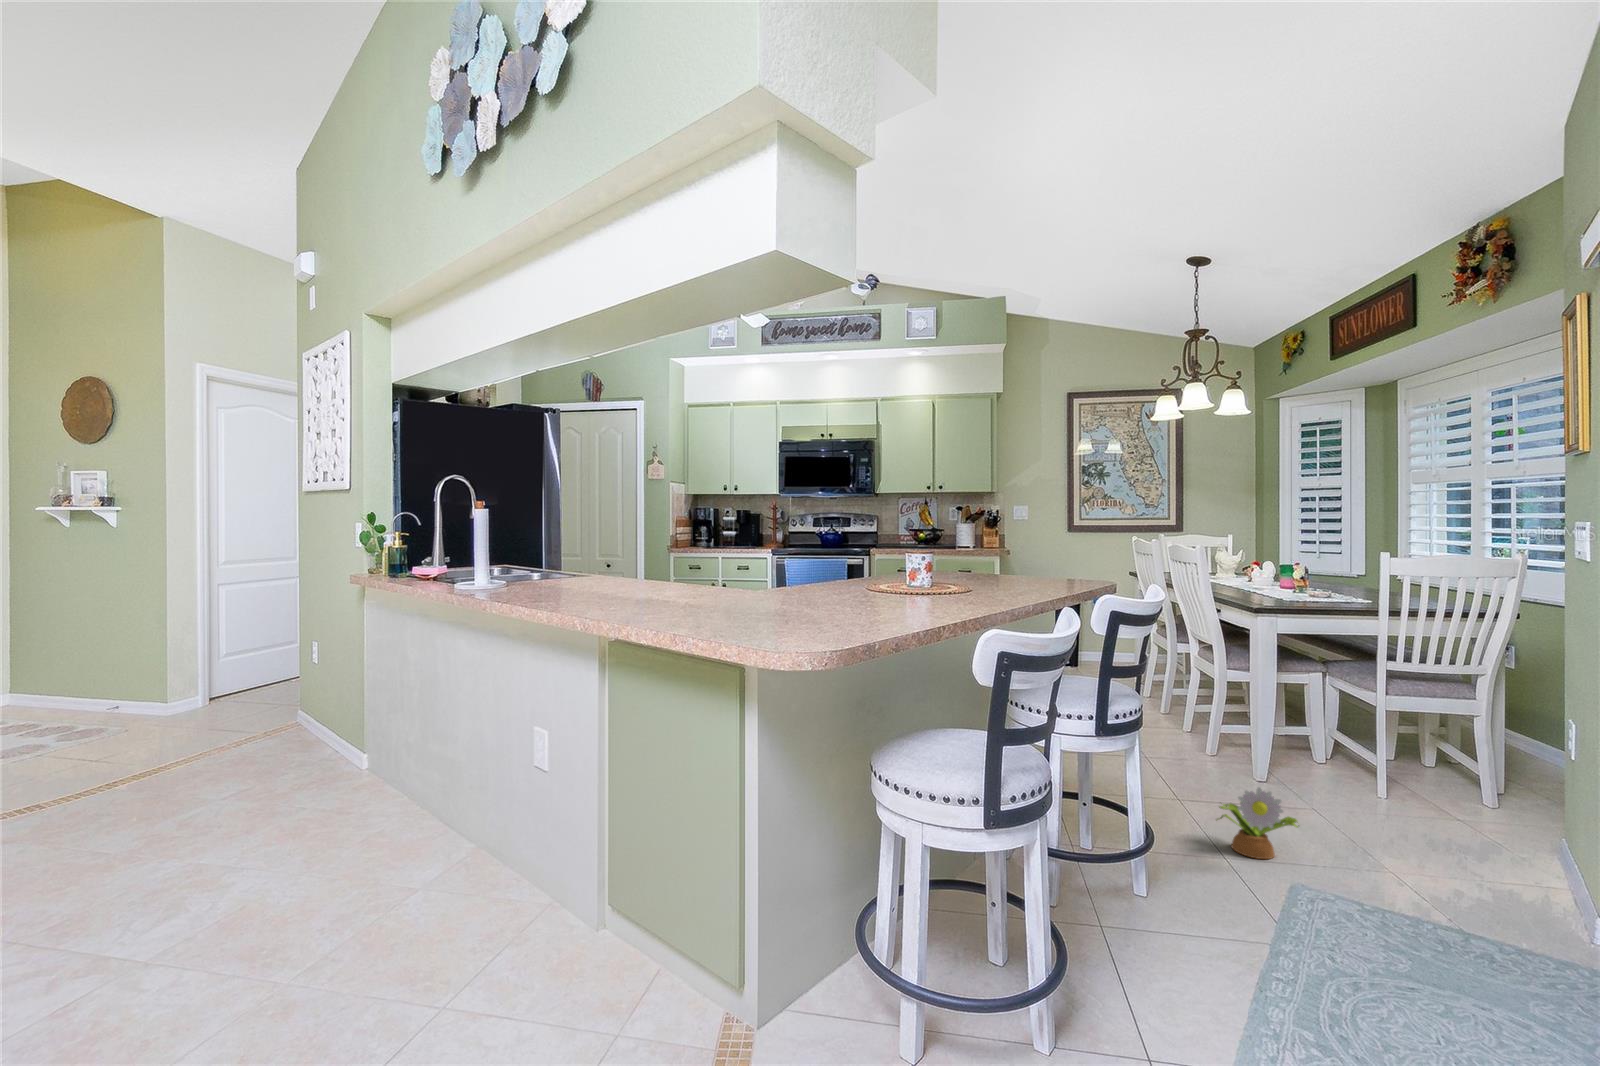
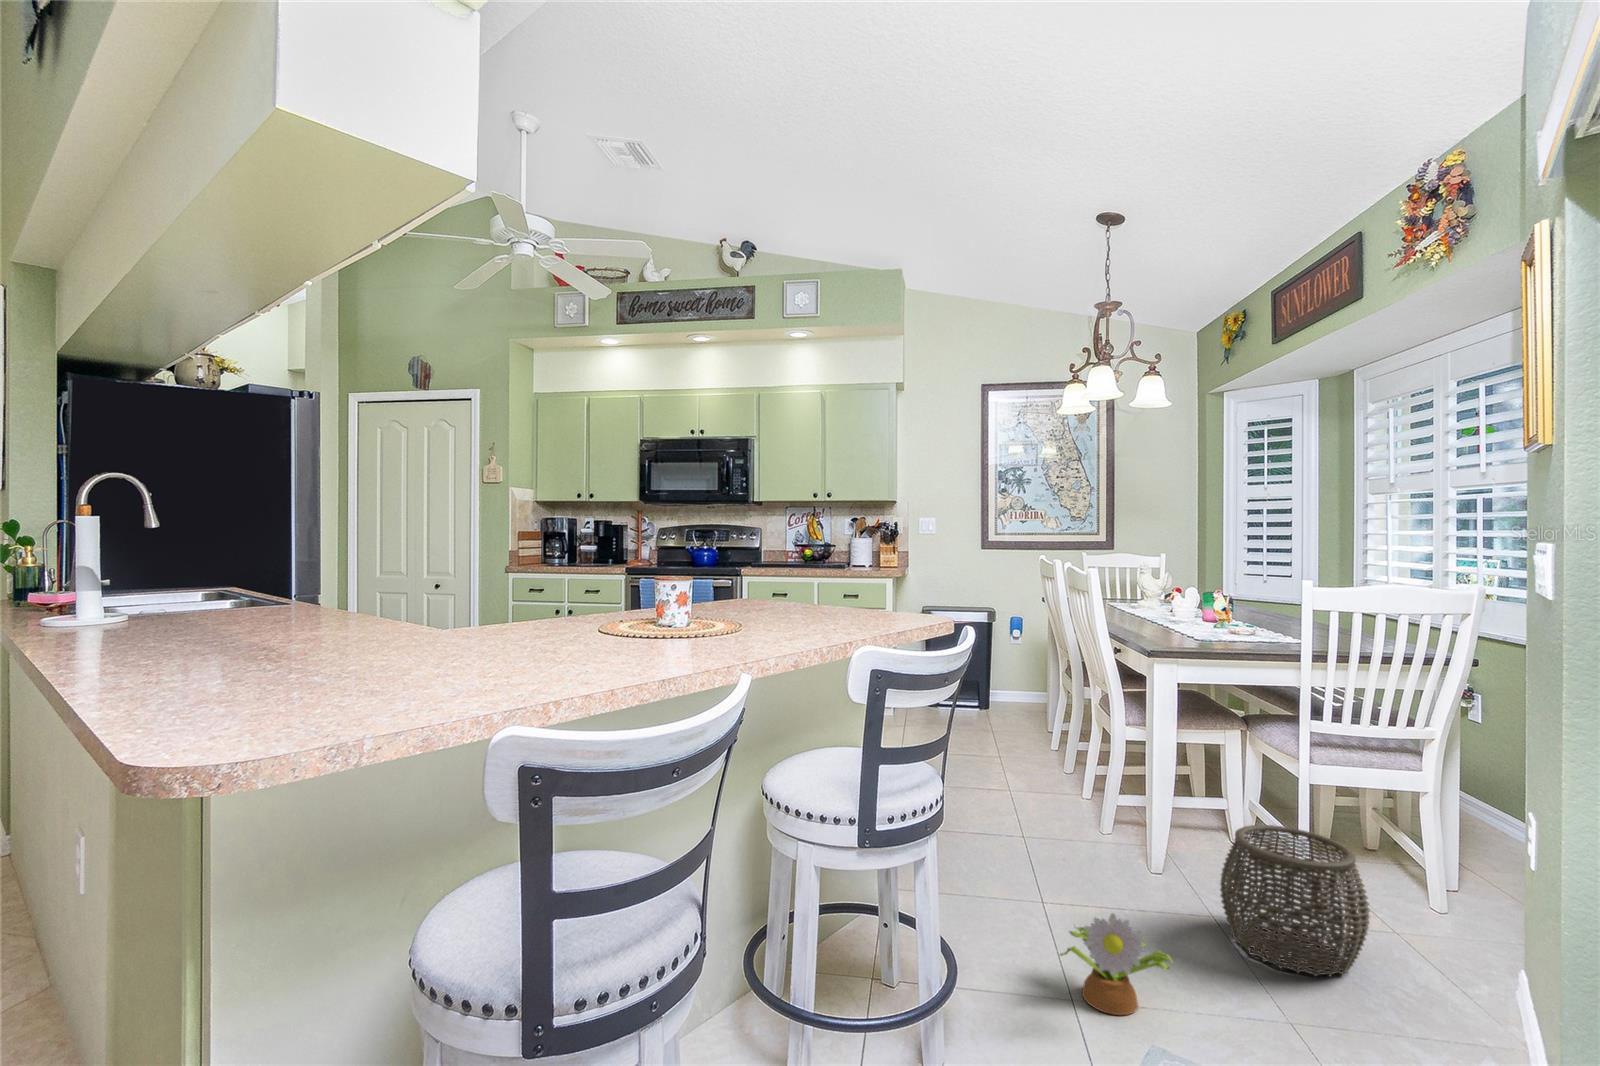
woven basket: none [1321,735,1440,839] -> present [1220,825,1370,976]

